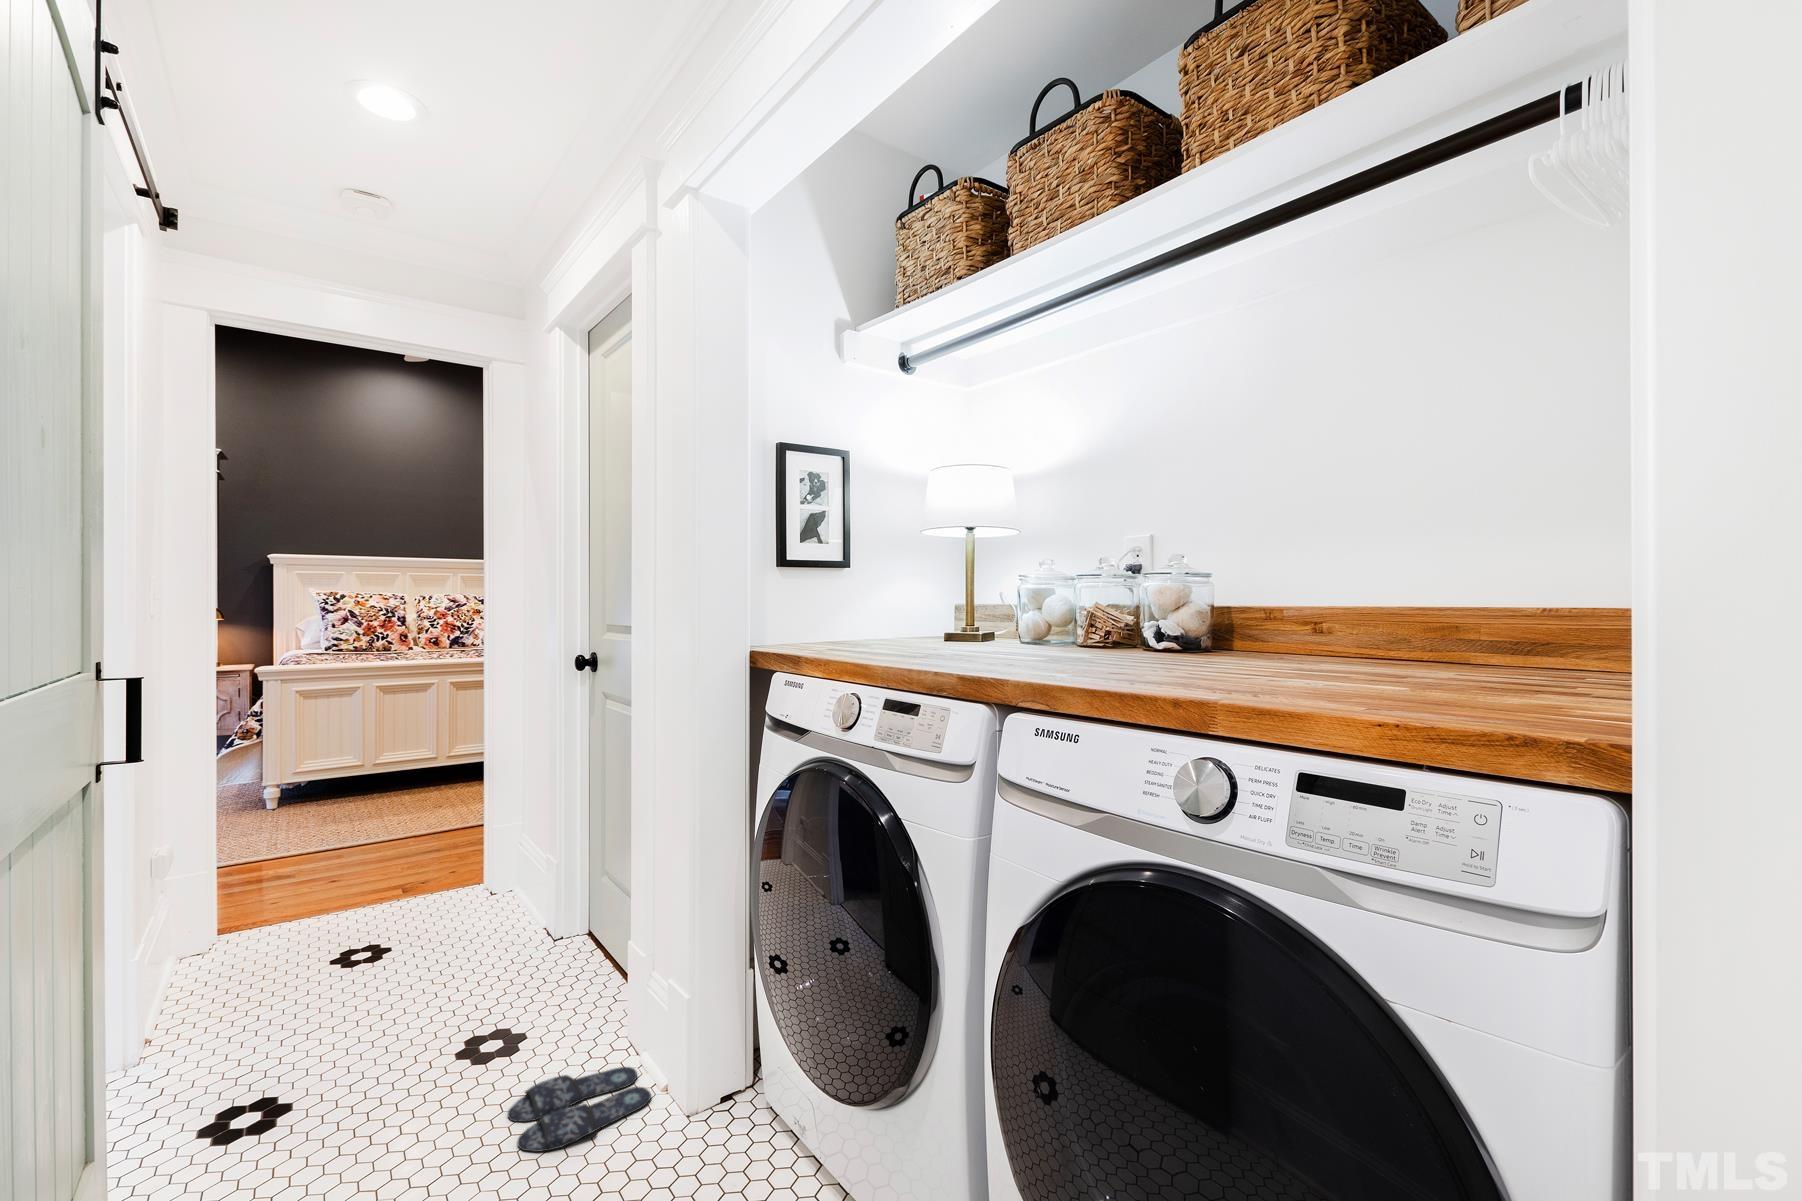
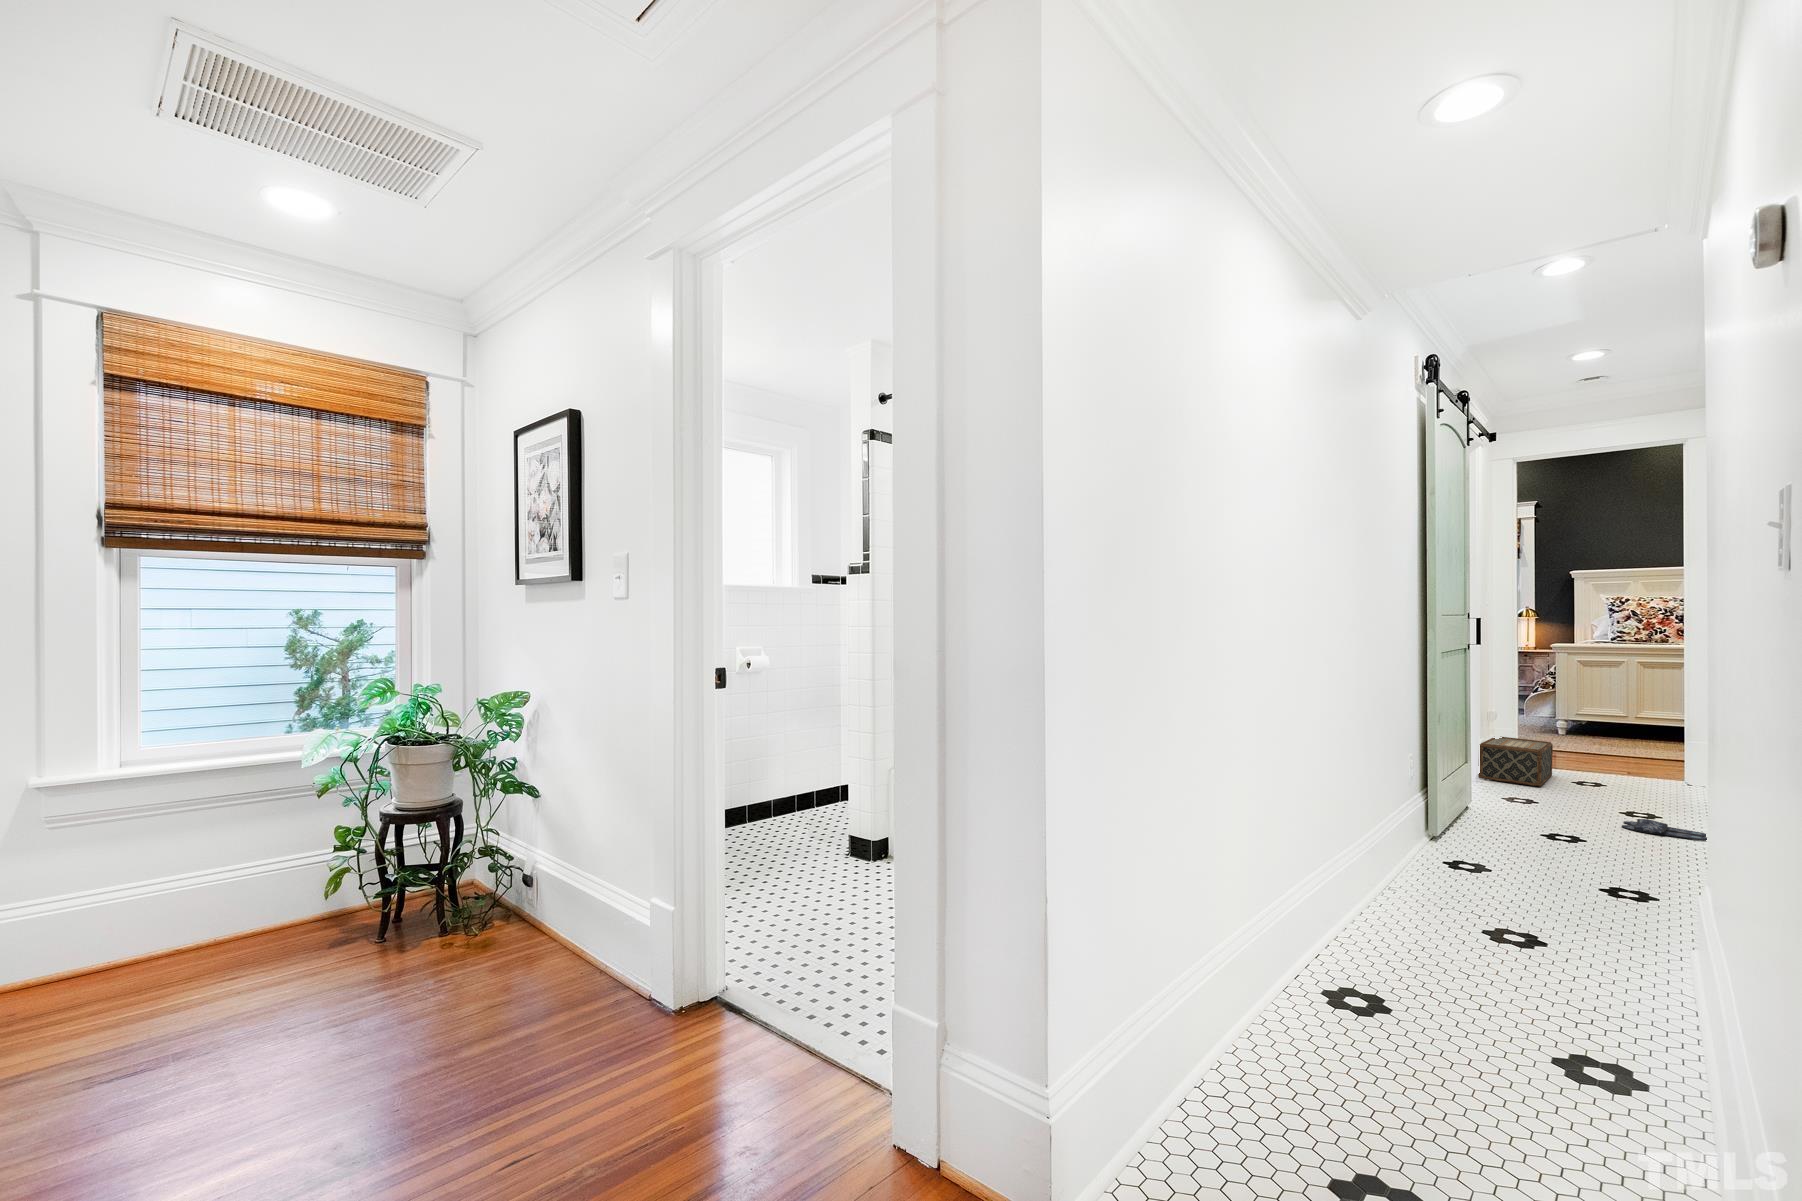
woven basket: none [147,901,301,1076] -> present [1478,737,1553,786]

